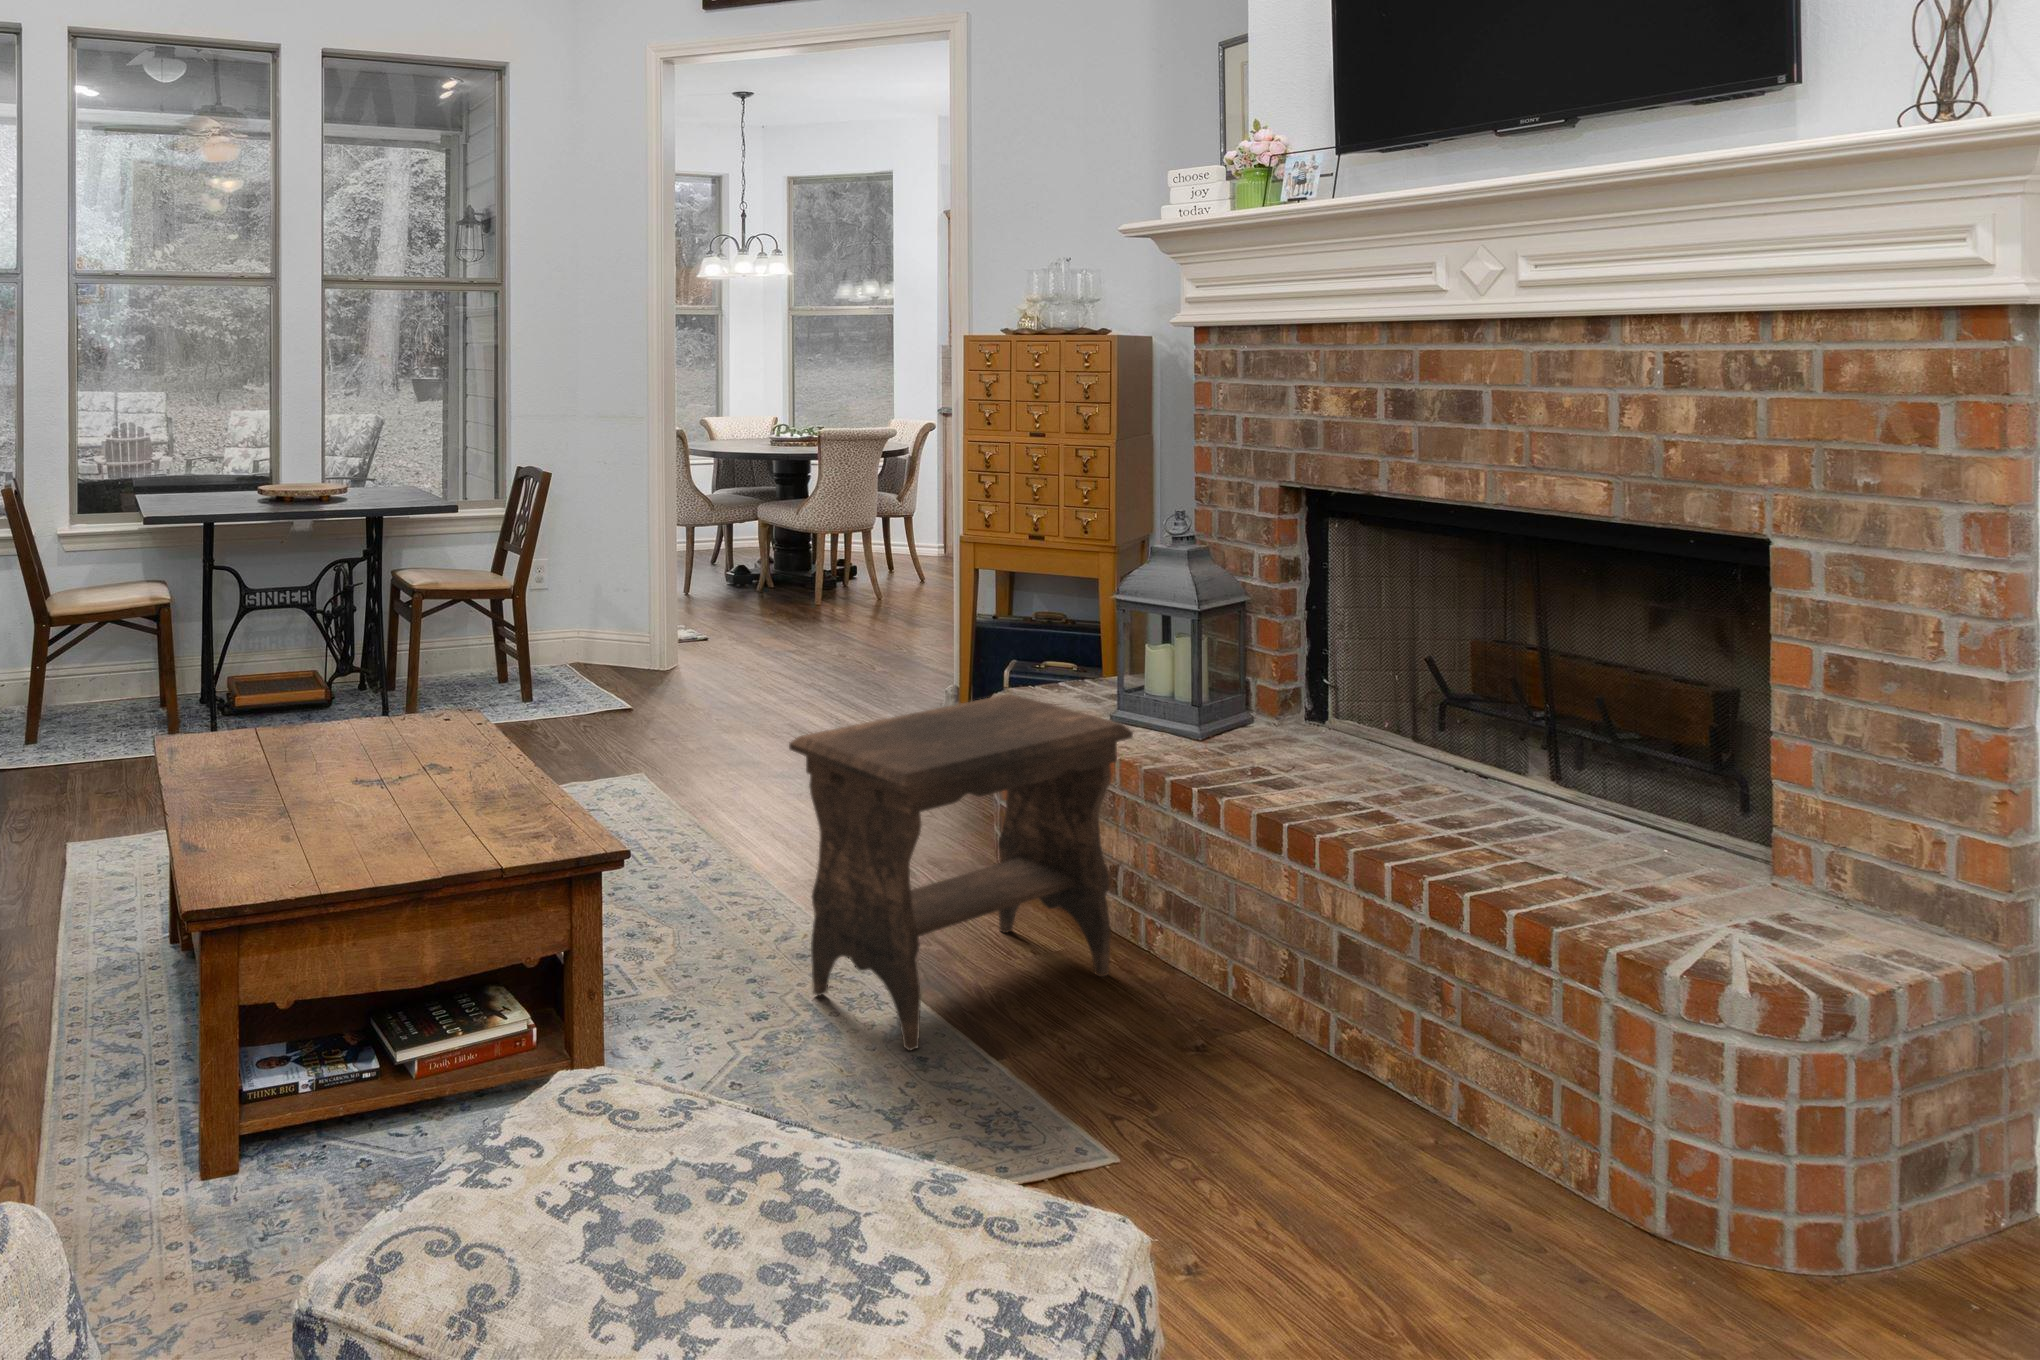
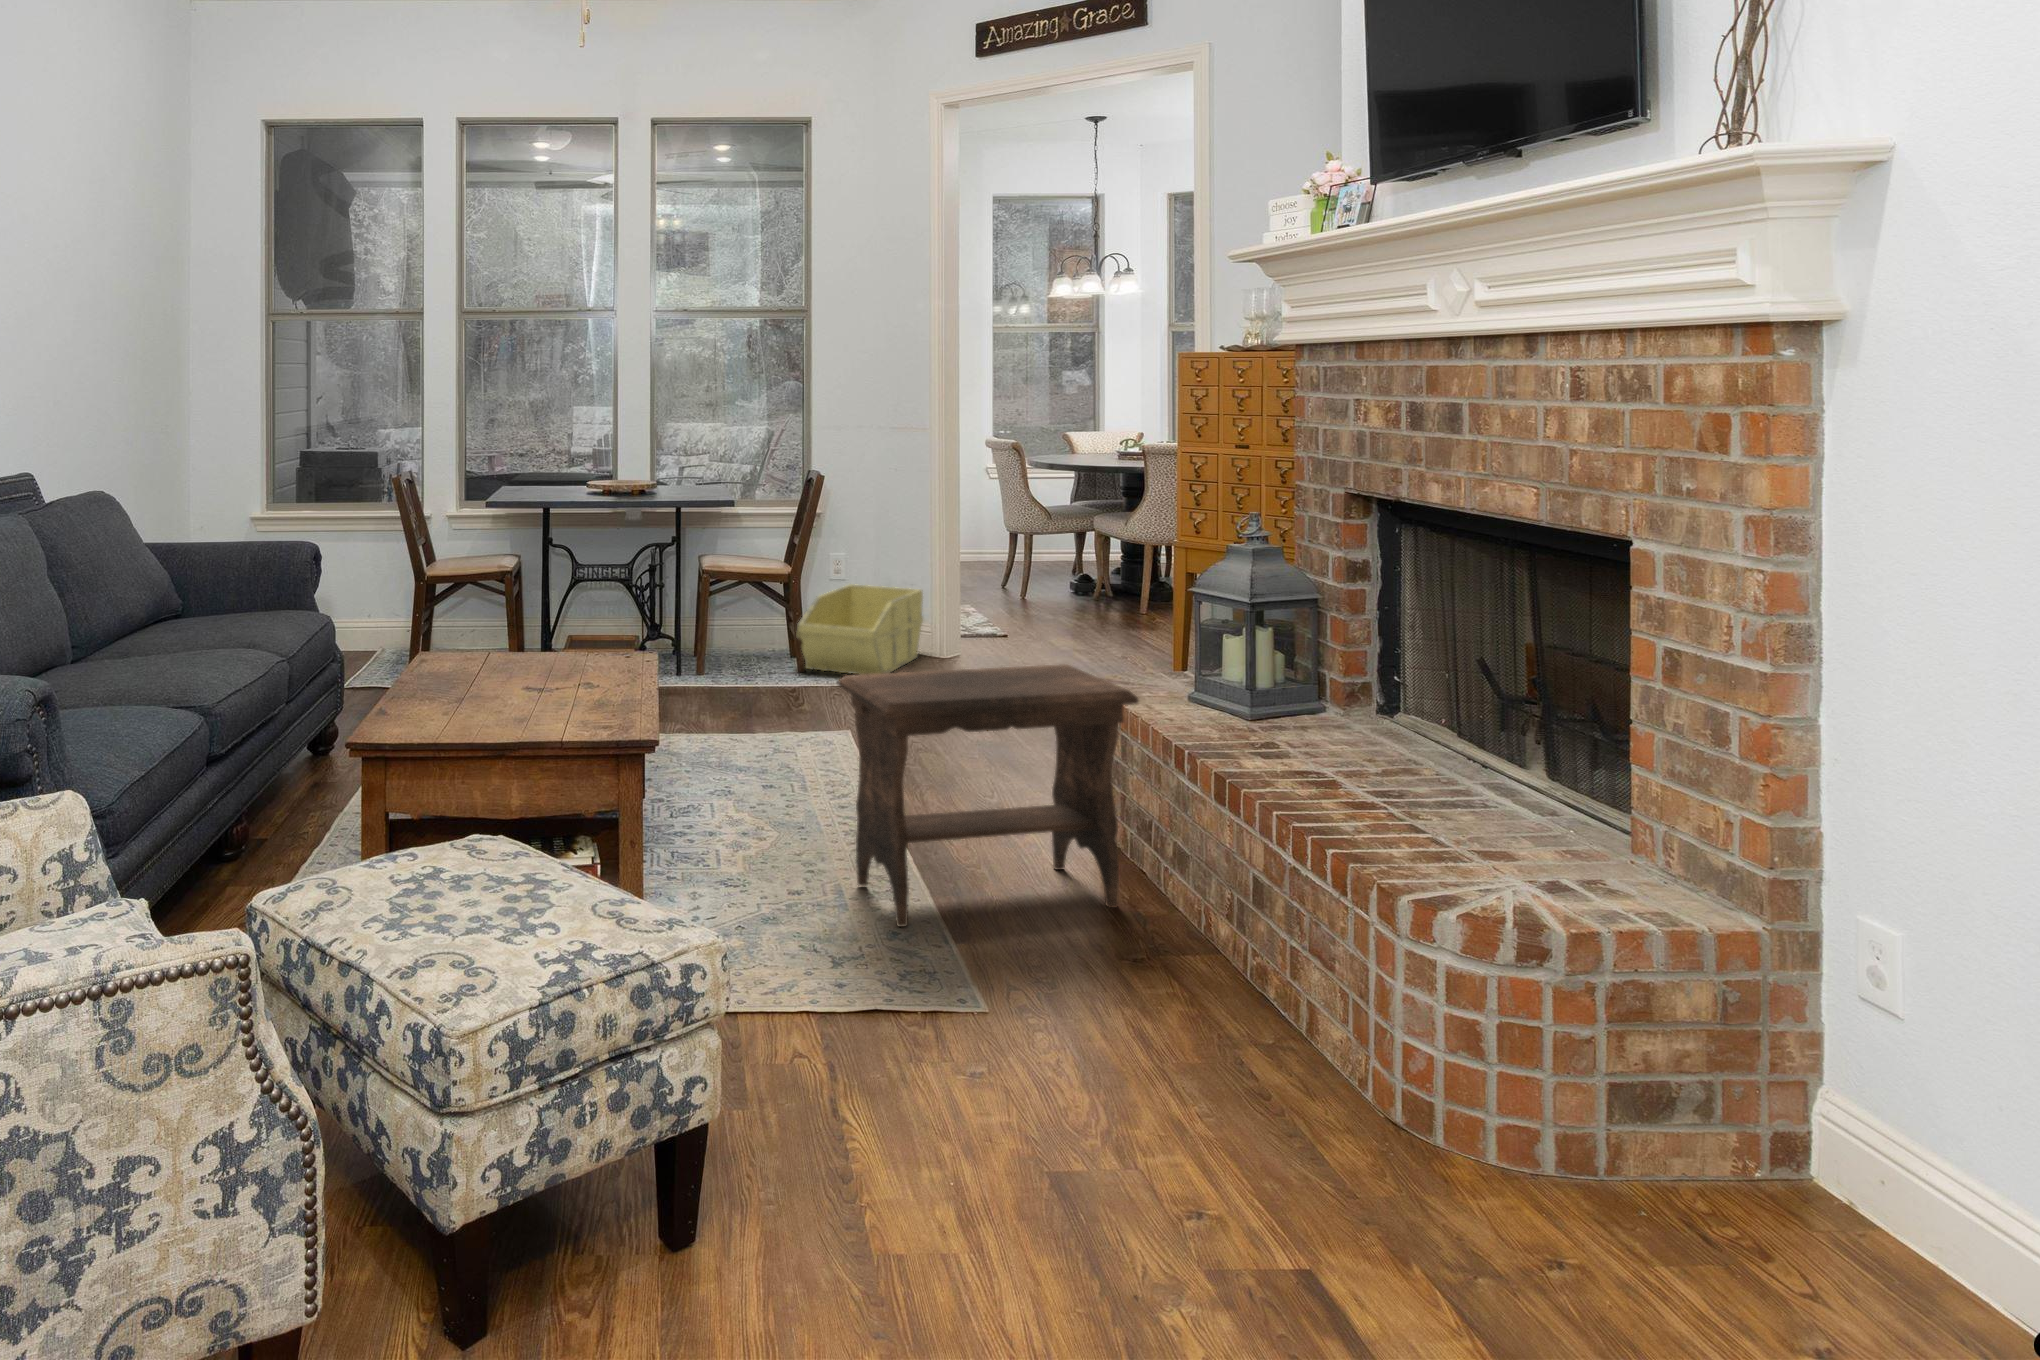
storage bin: none [519,593,640,698] -> present [796,584,923,675]

